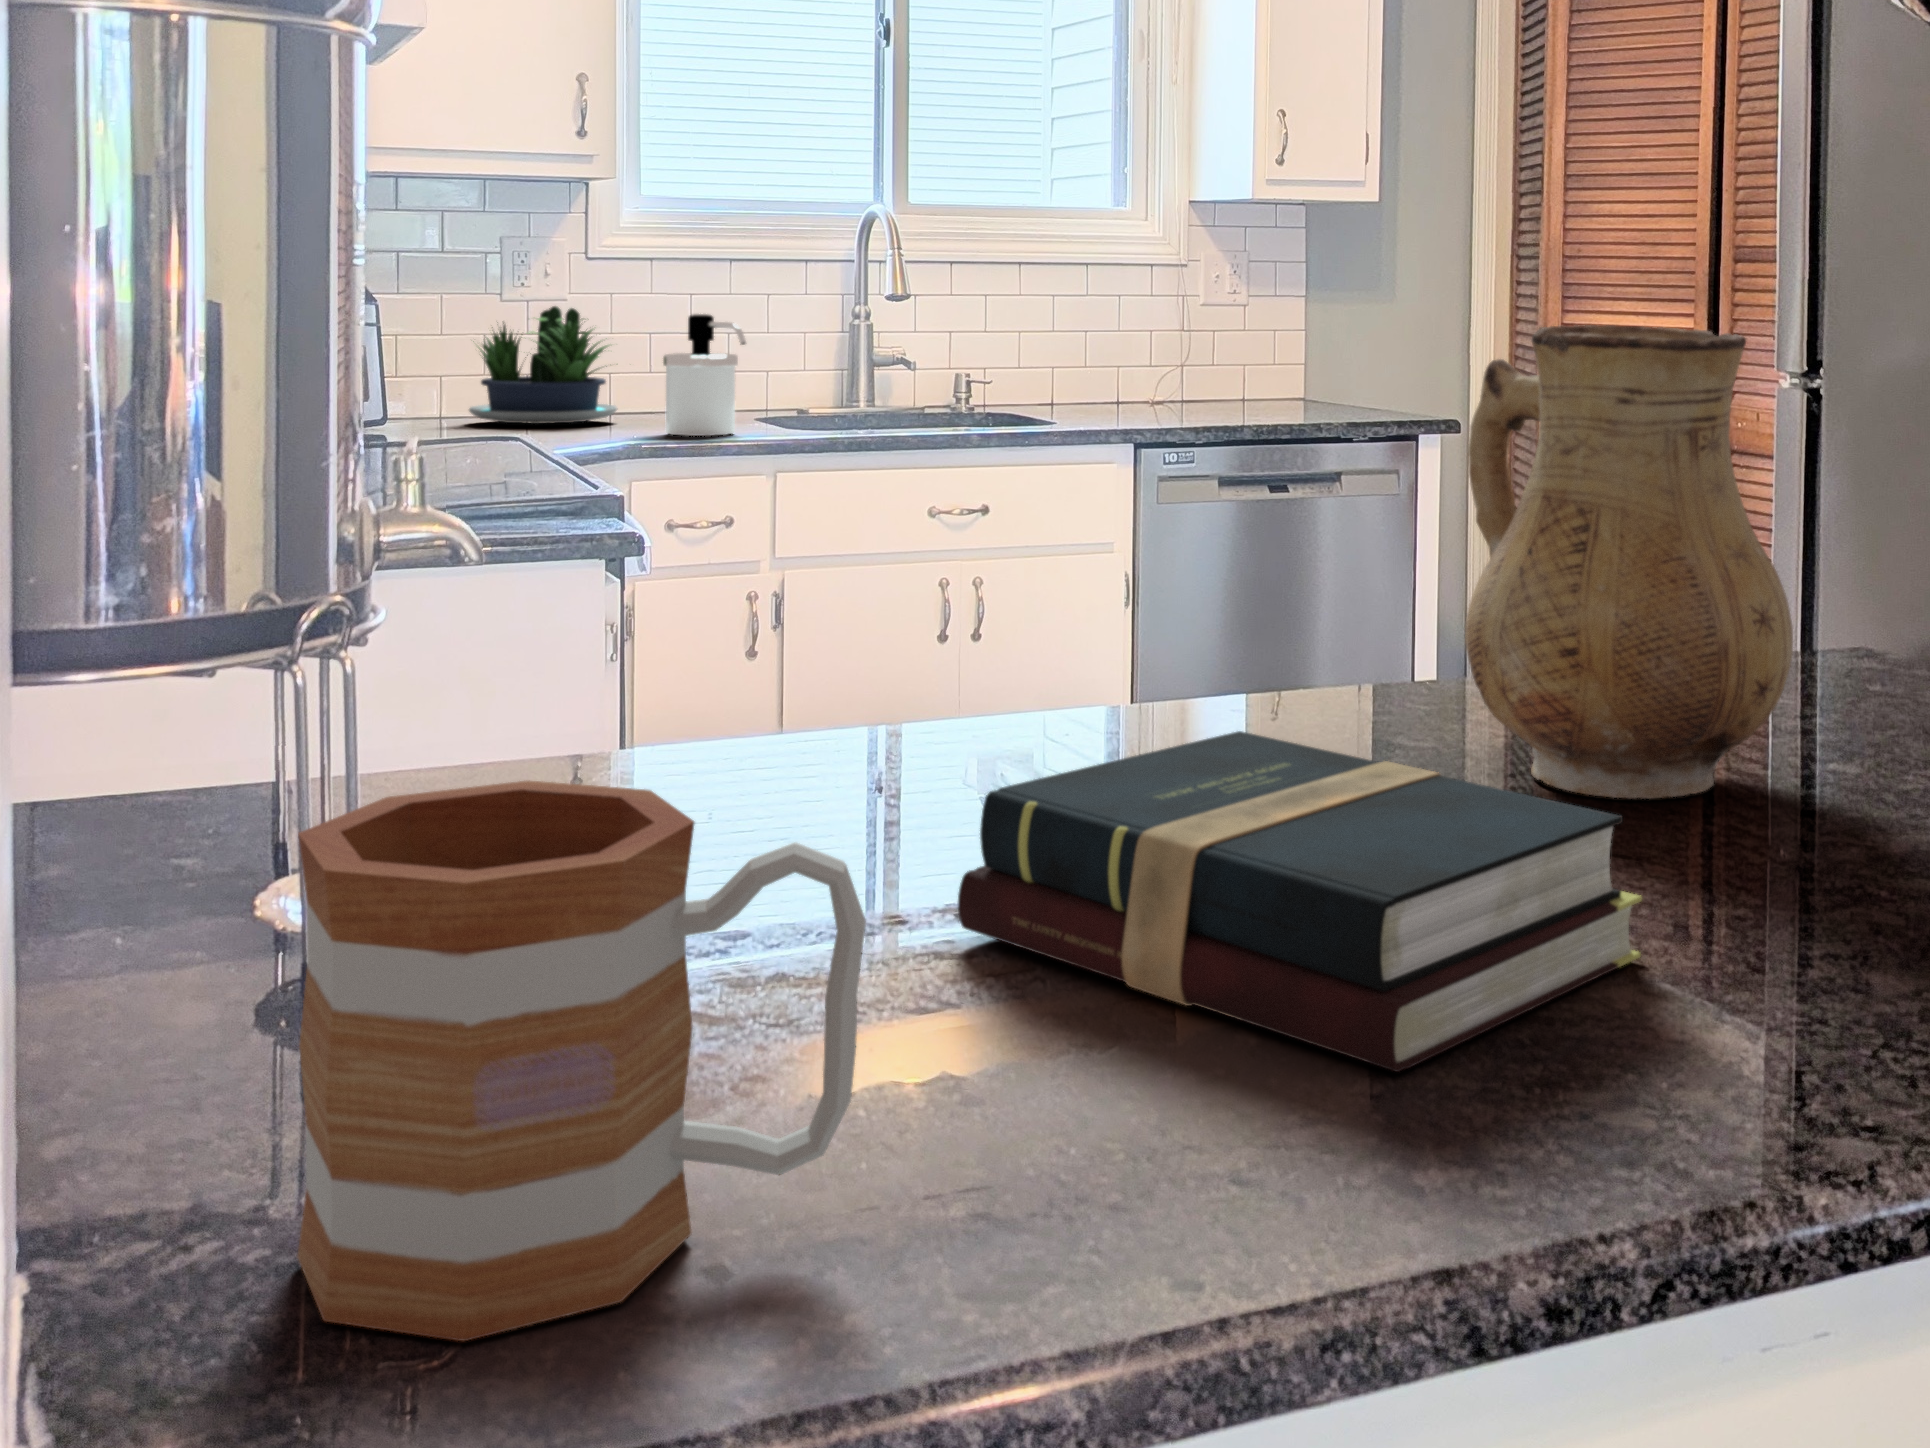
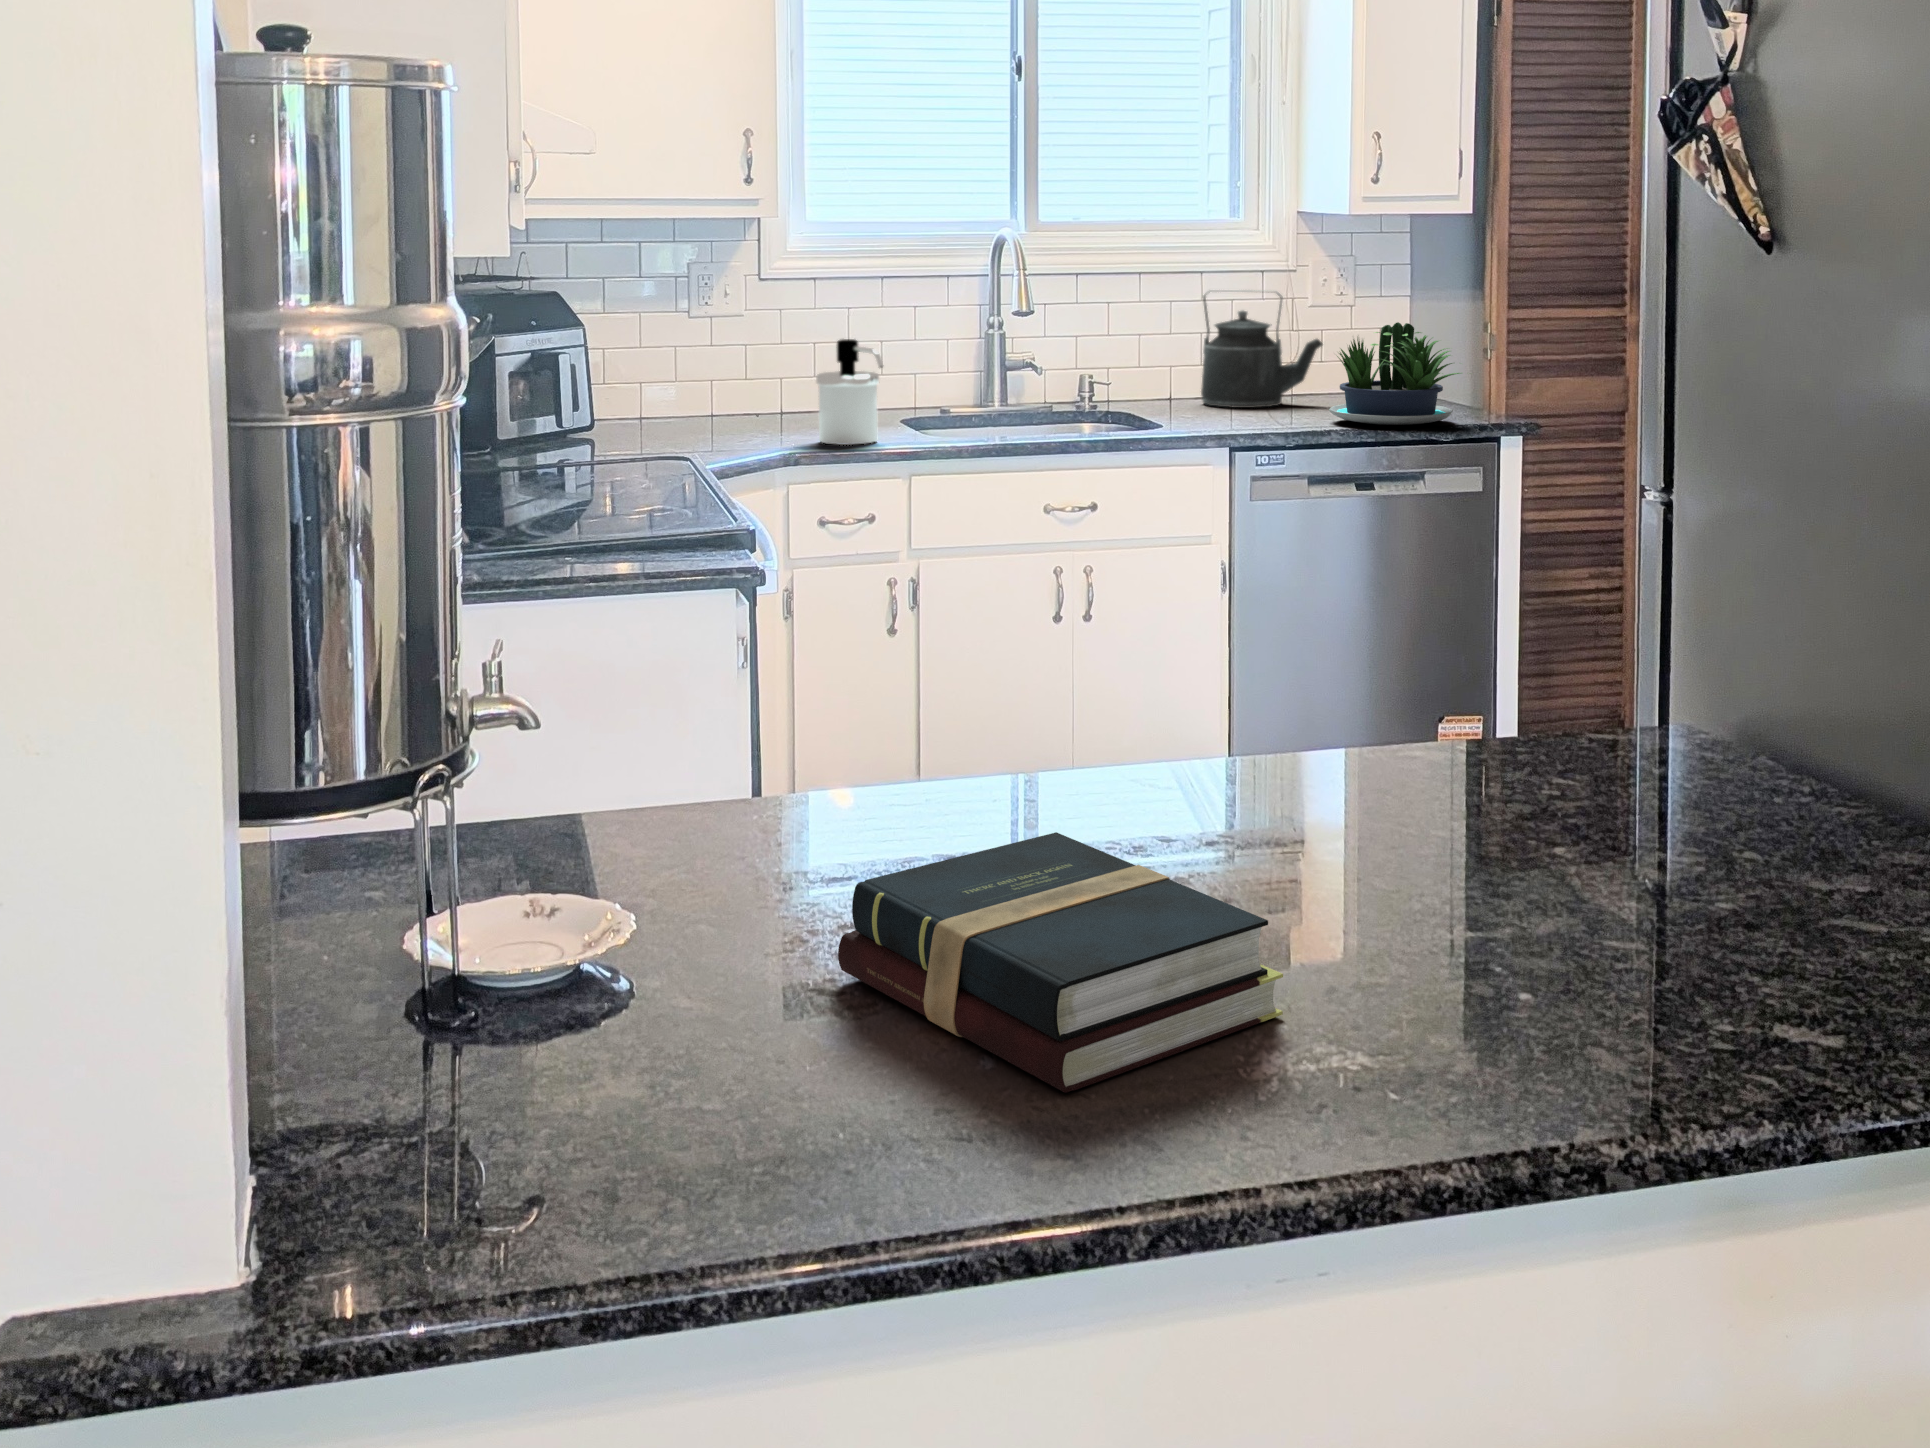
kettle: none [1087,282,1223,411] -> present [1201,290,1323,408]
potted plant: present [469,306,617,424] -> present [1329,322,1461,425]
ceramic pitcher: present [1465,325,1793,799] -> none [1266,513,1506,877]
mug: present [298,780,866,1341] -> none [389,906,700,1226]

